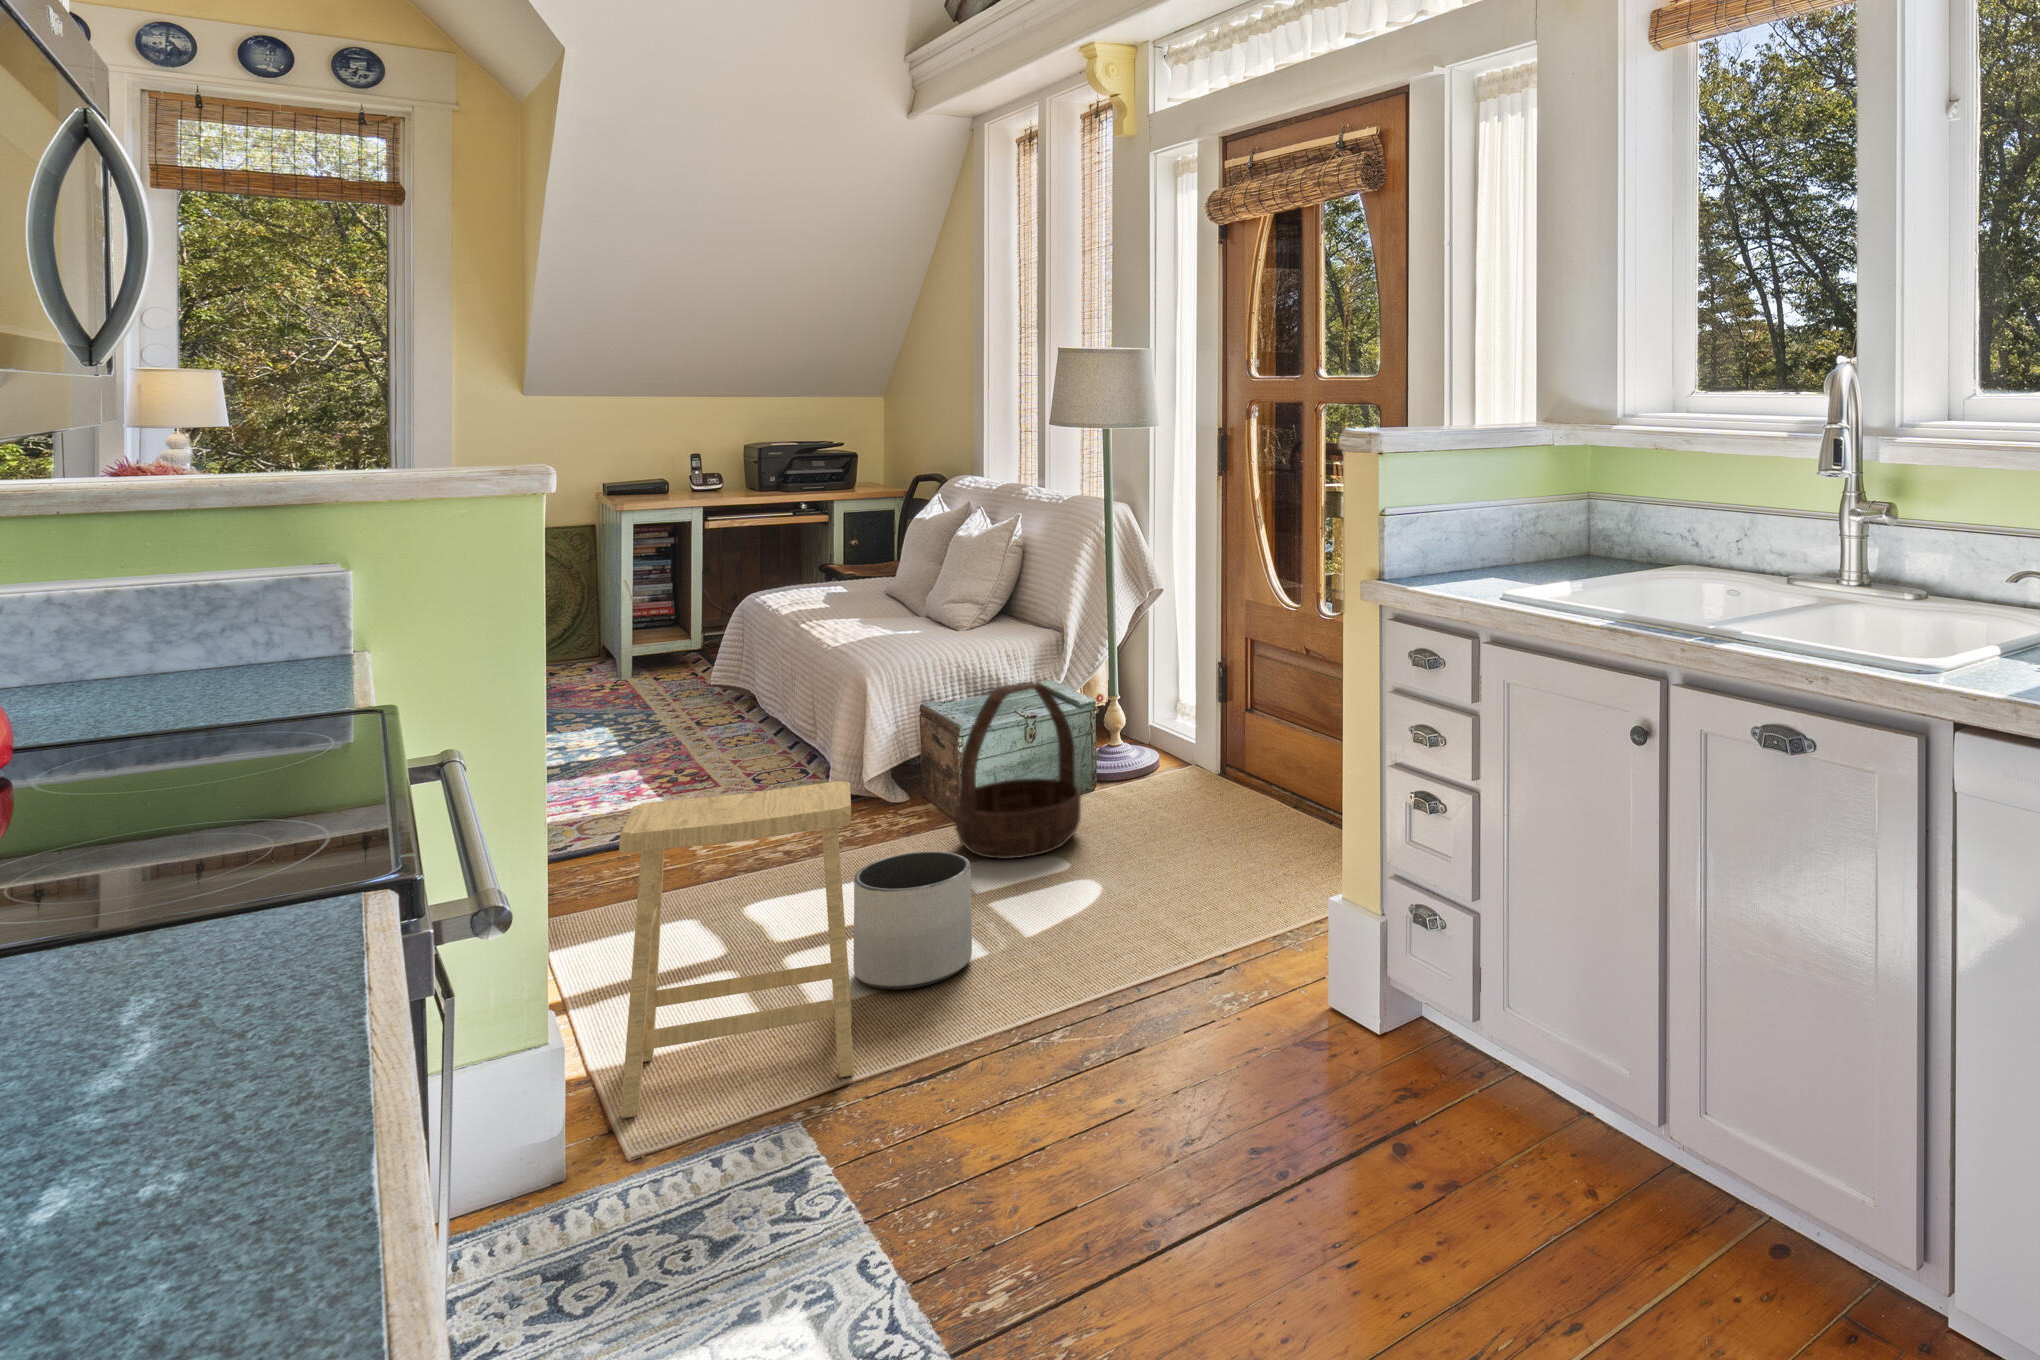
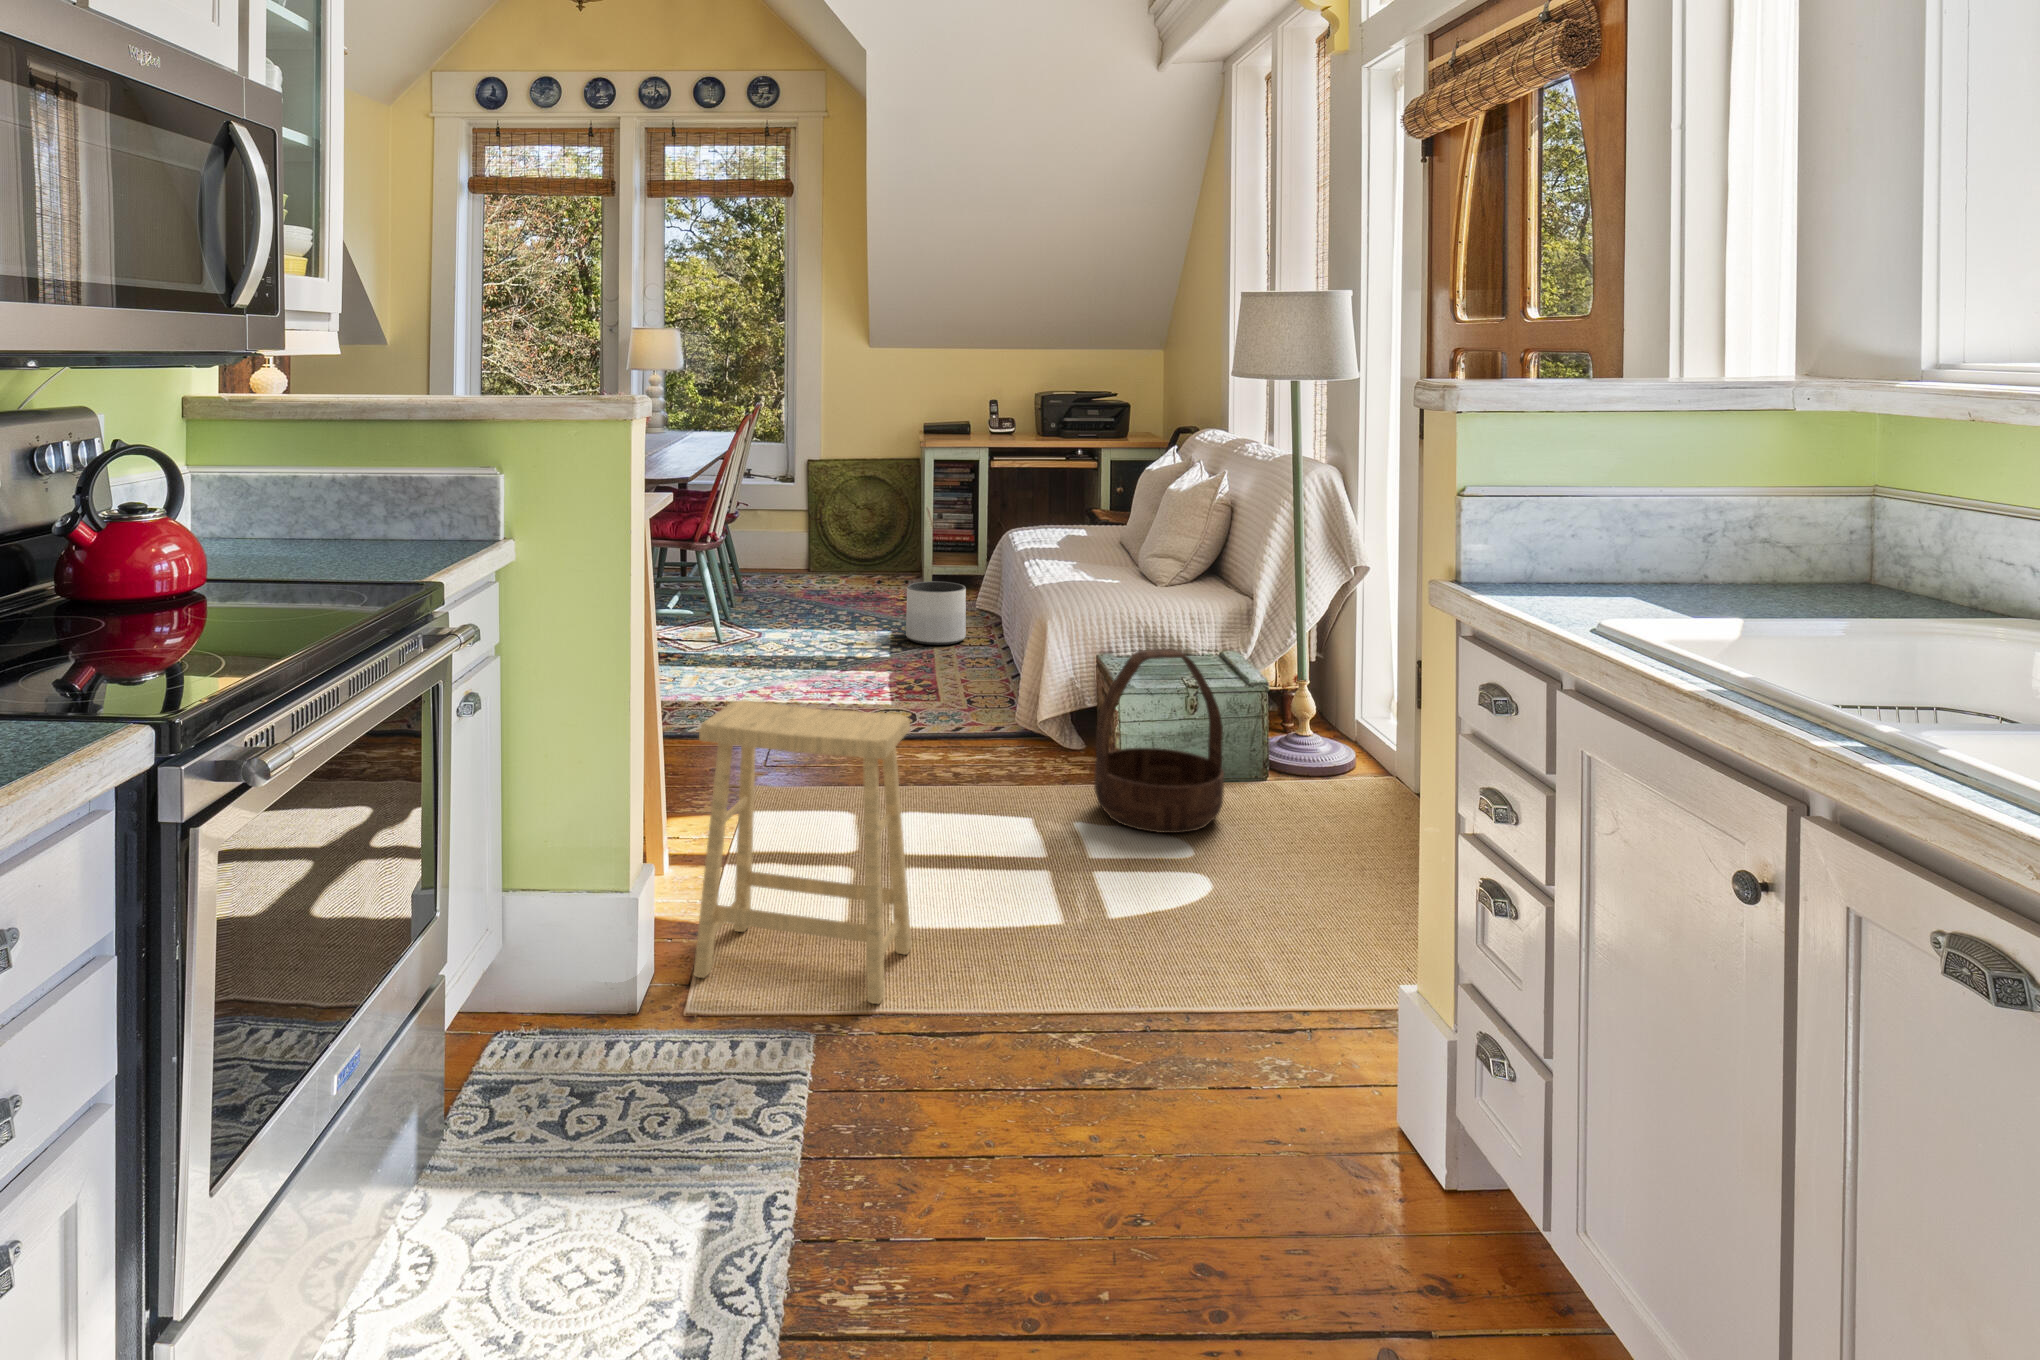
planter: present [853,852,972,989] -> present [906,581,966,645]

